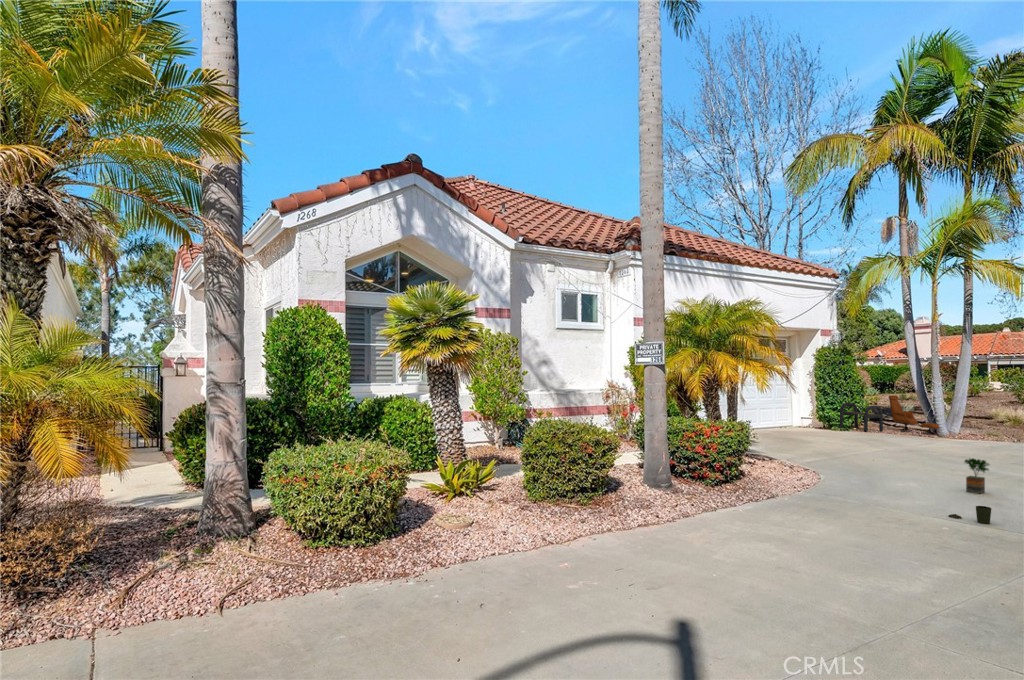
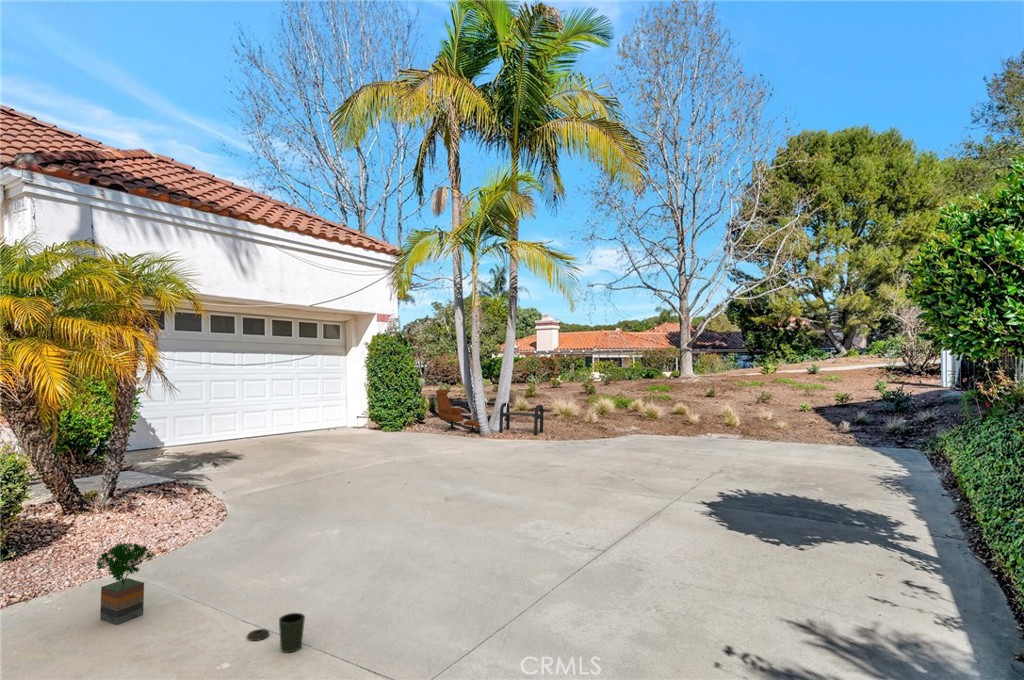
bench: present [840,403,883,432] -> present [499,403,543,435]
potted tree: present [965,458,989,494] -> present [97,543,155,625]

